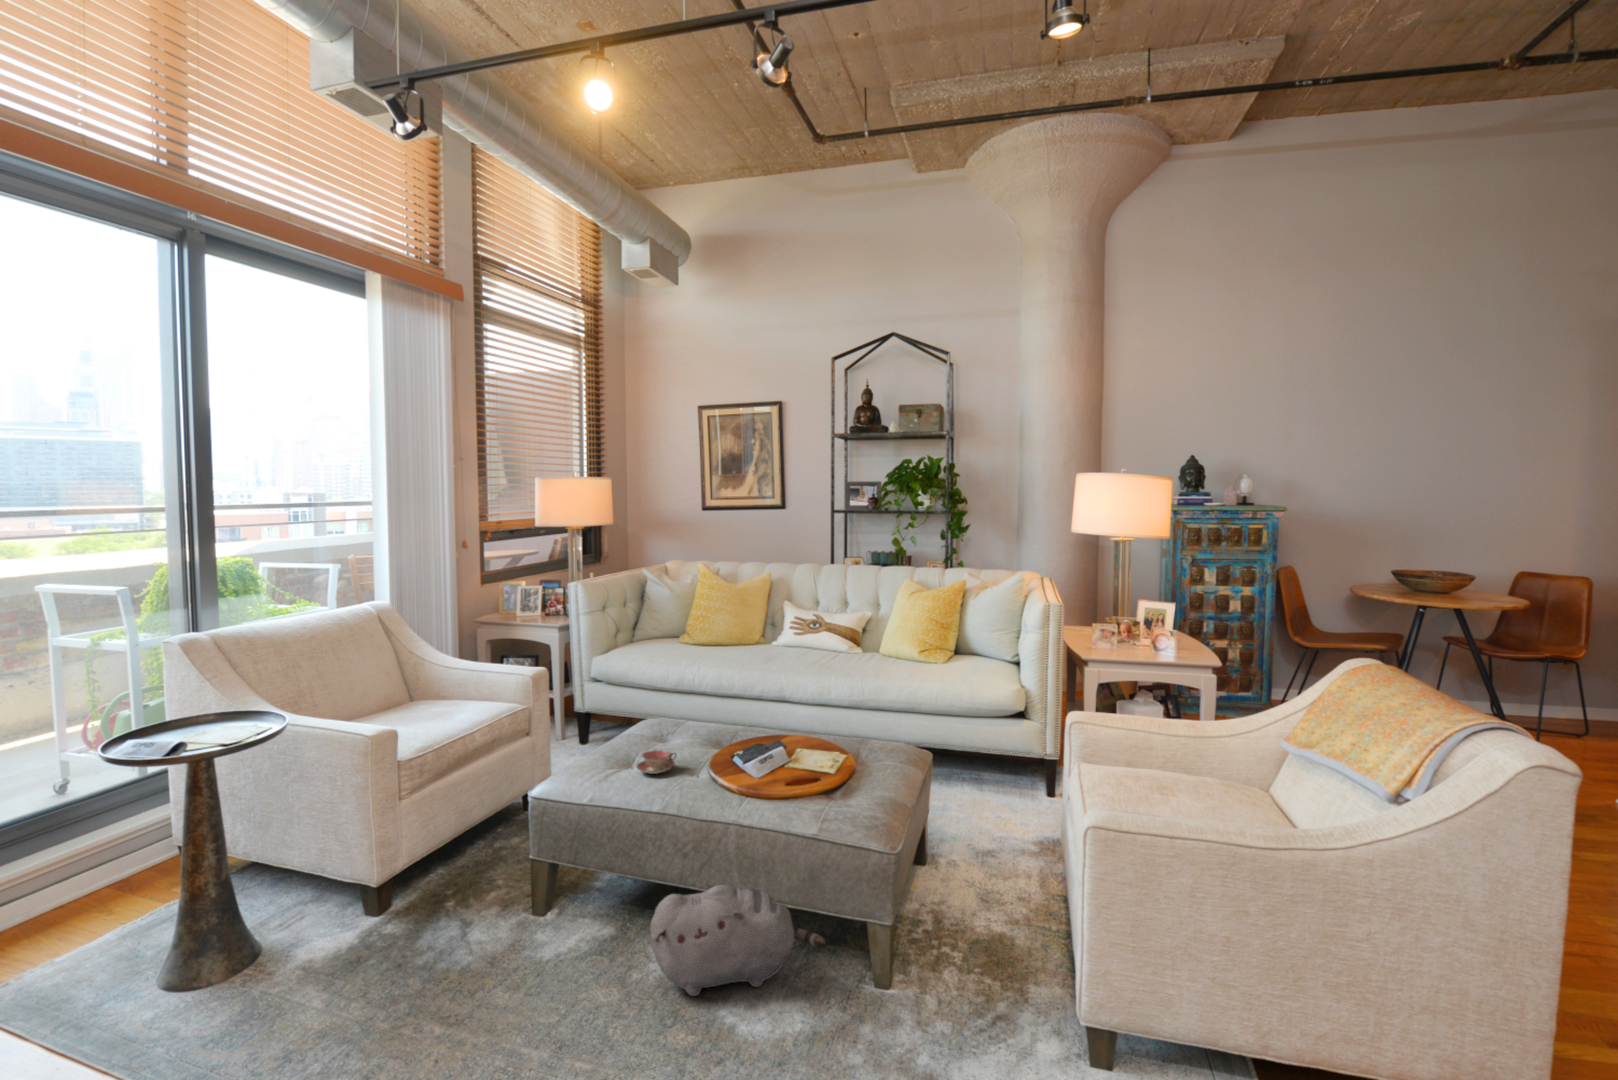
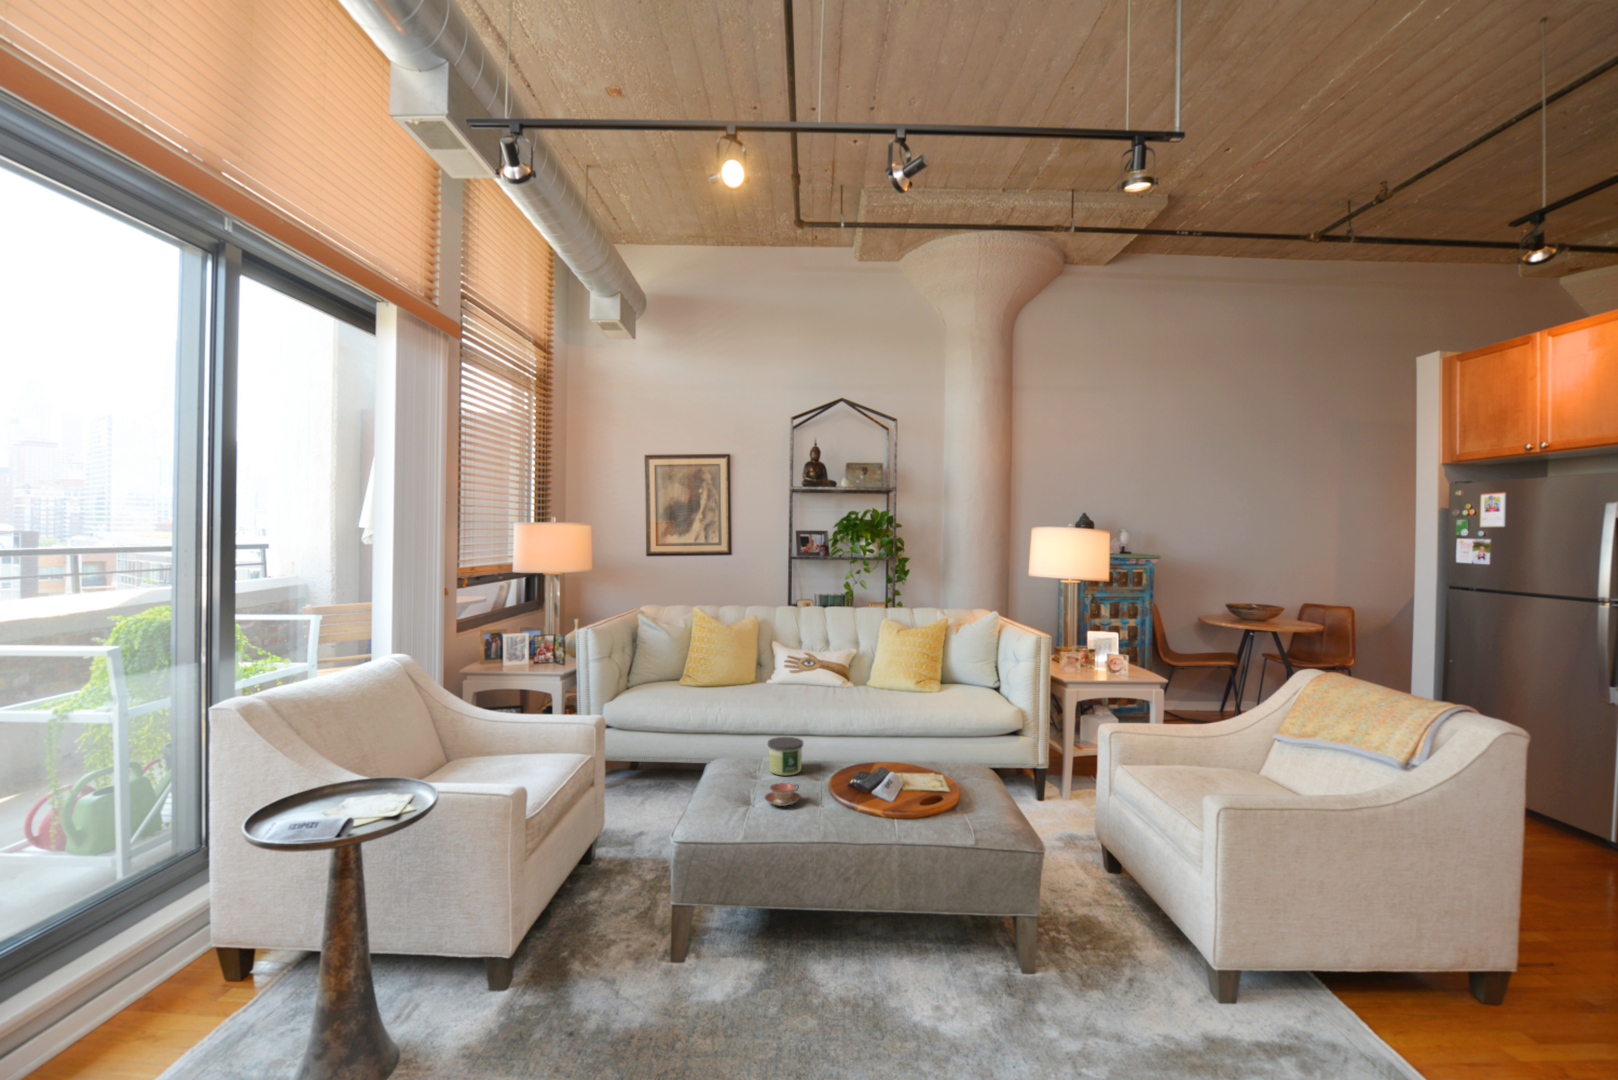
candle: none [676,703,715,743] -> present [768,737,803,775]
plush toy: present [650,885,826,996] -> none [833,899,981,1010]

